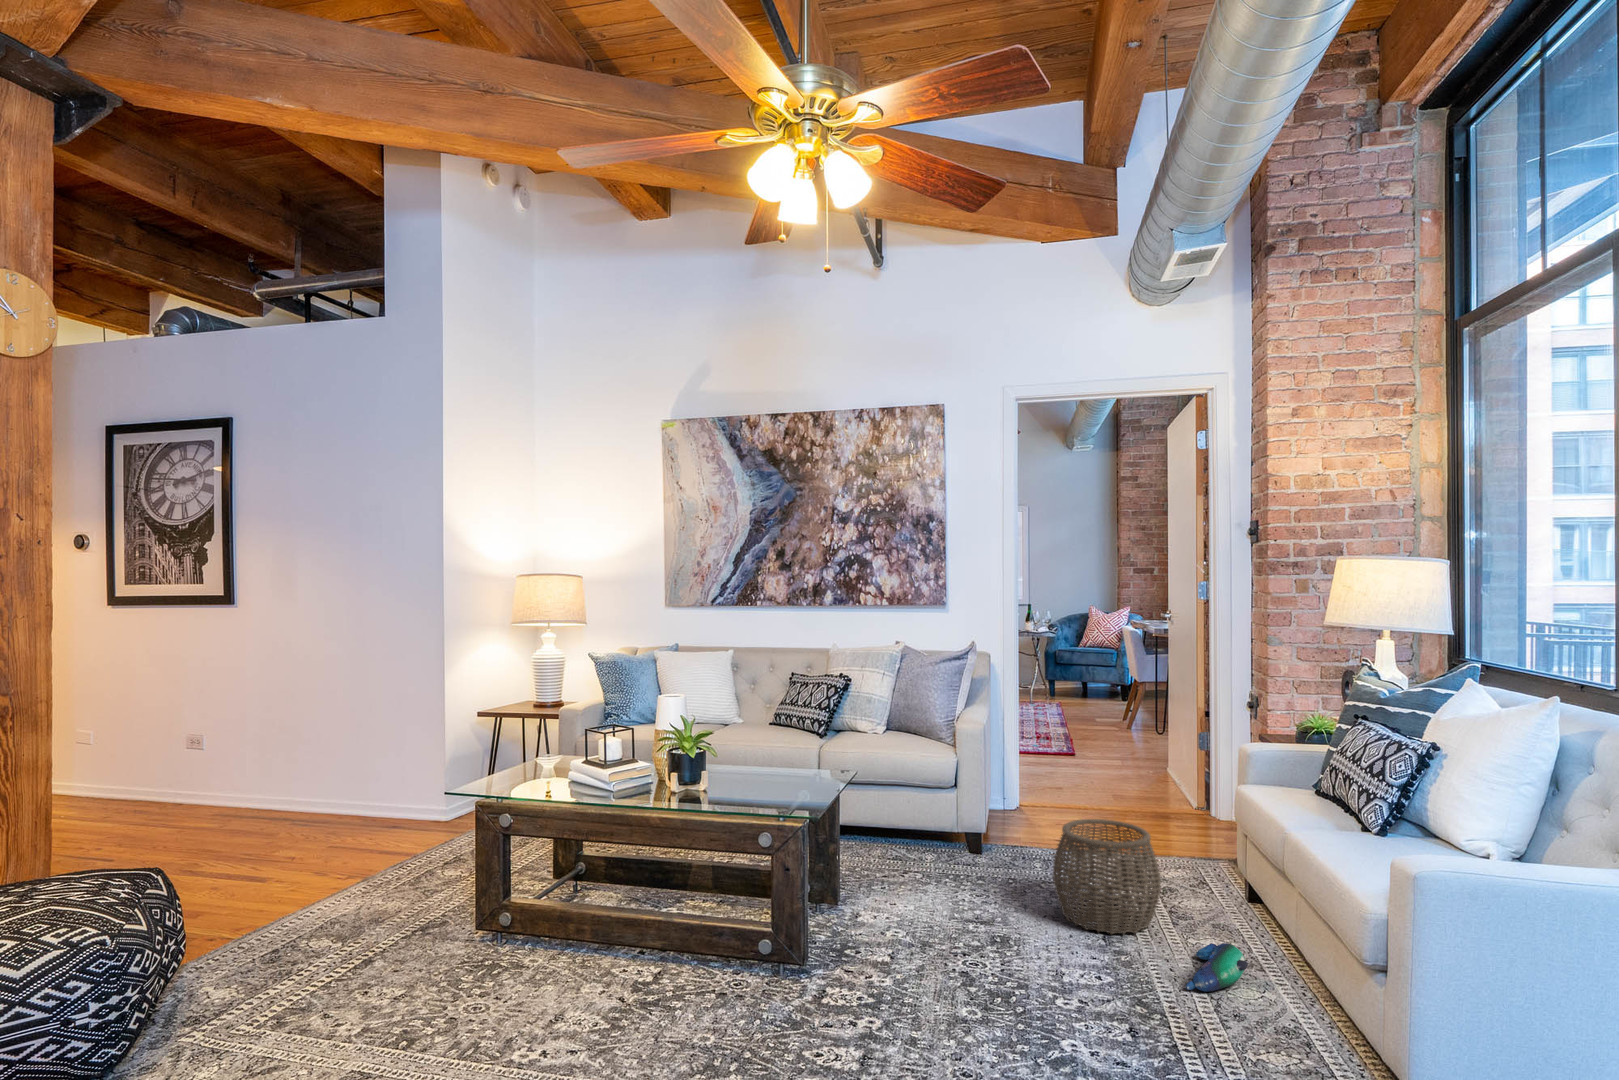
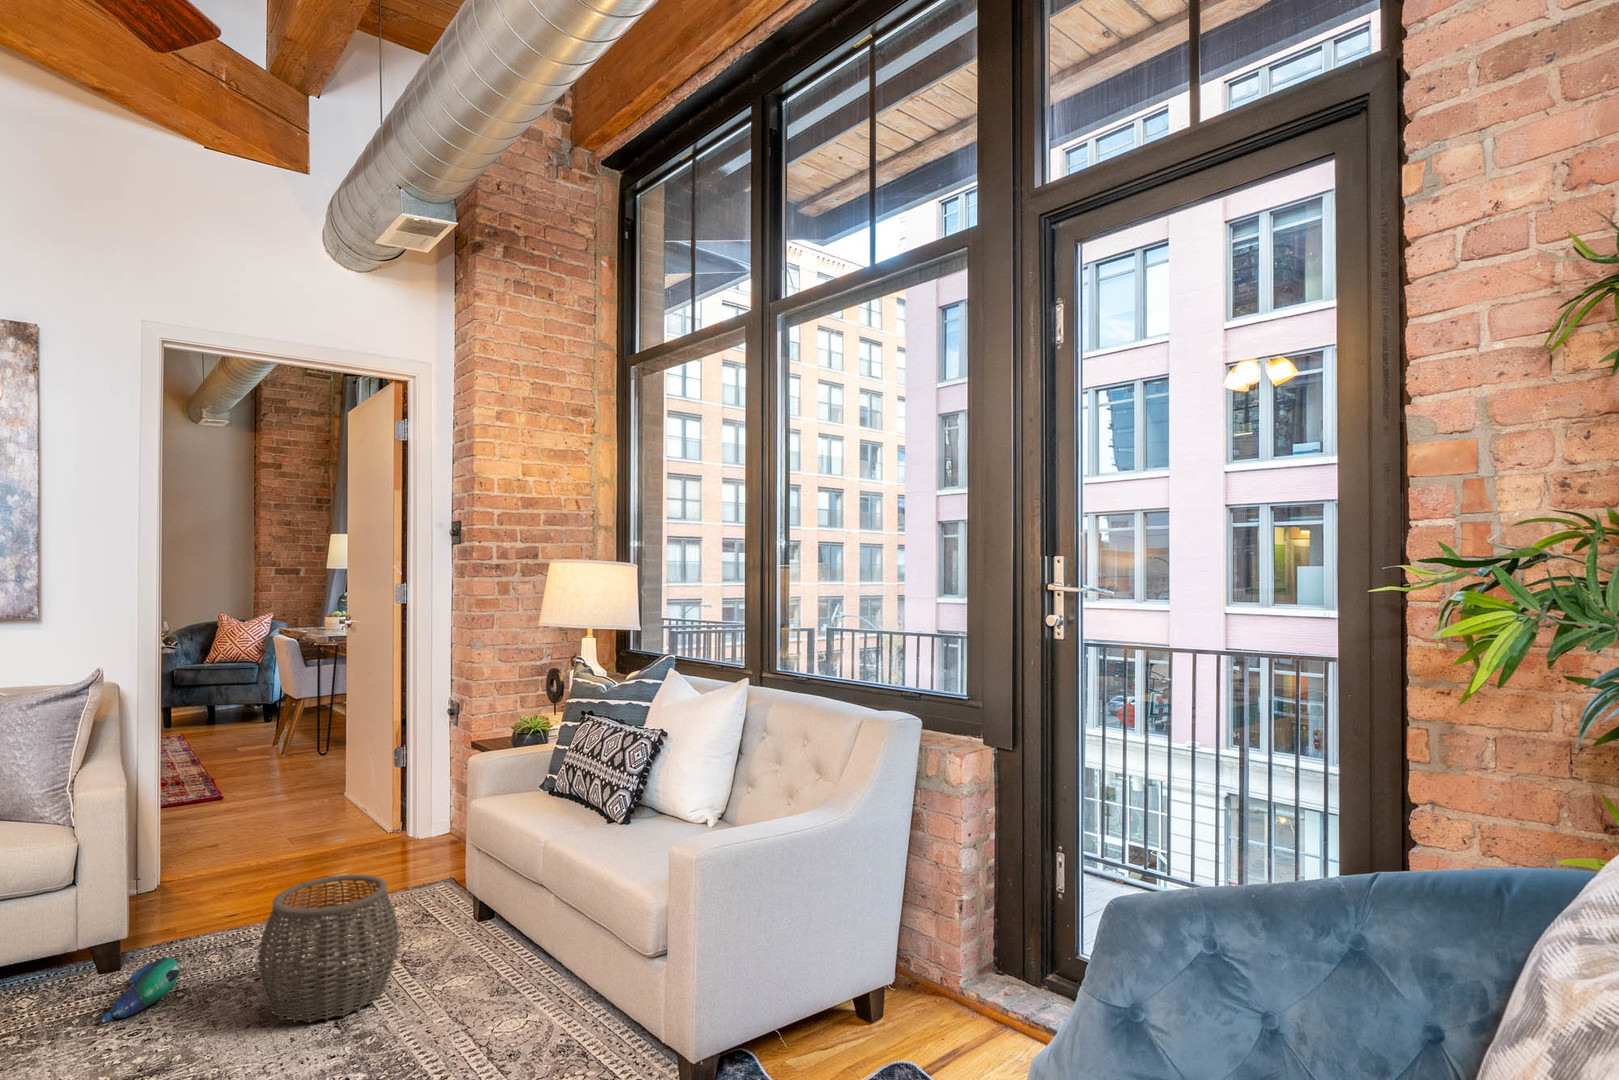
plush toy: present [1186,943,1249,992] -> present [101,957,180,1023]

